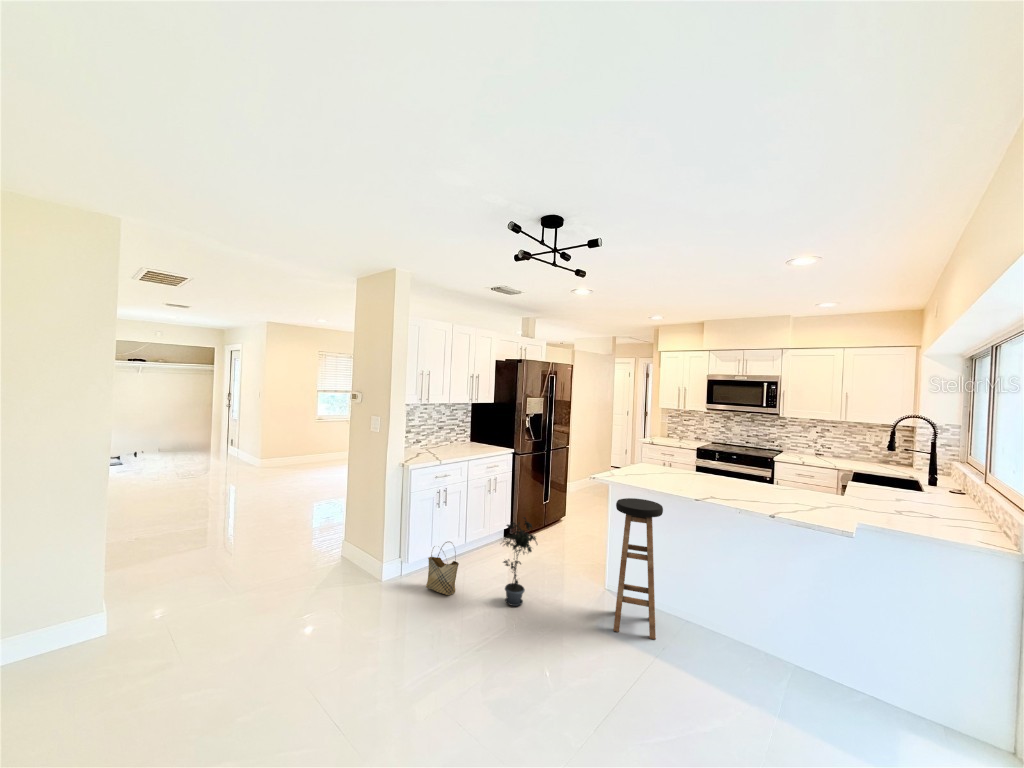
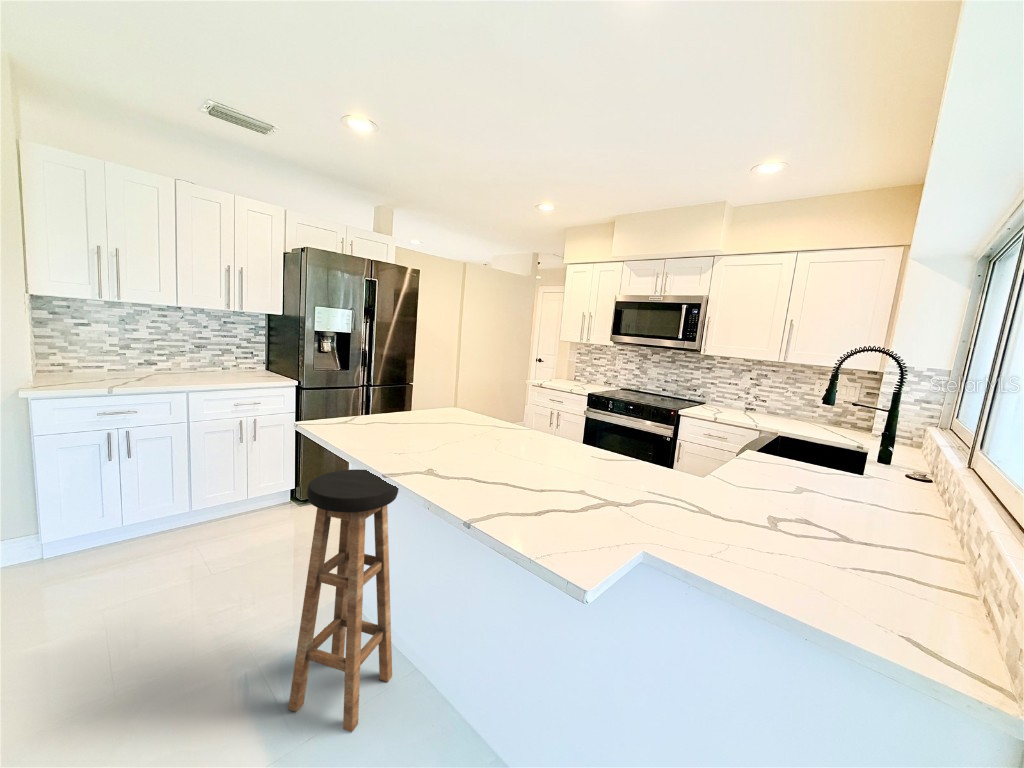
potted plant: present [503,517,538,606] -> none [124,494,207,647]
woven basket: present [426,542,459,595] -> none [32,528,87,621]

